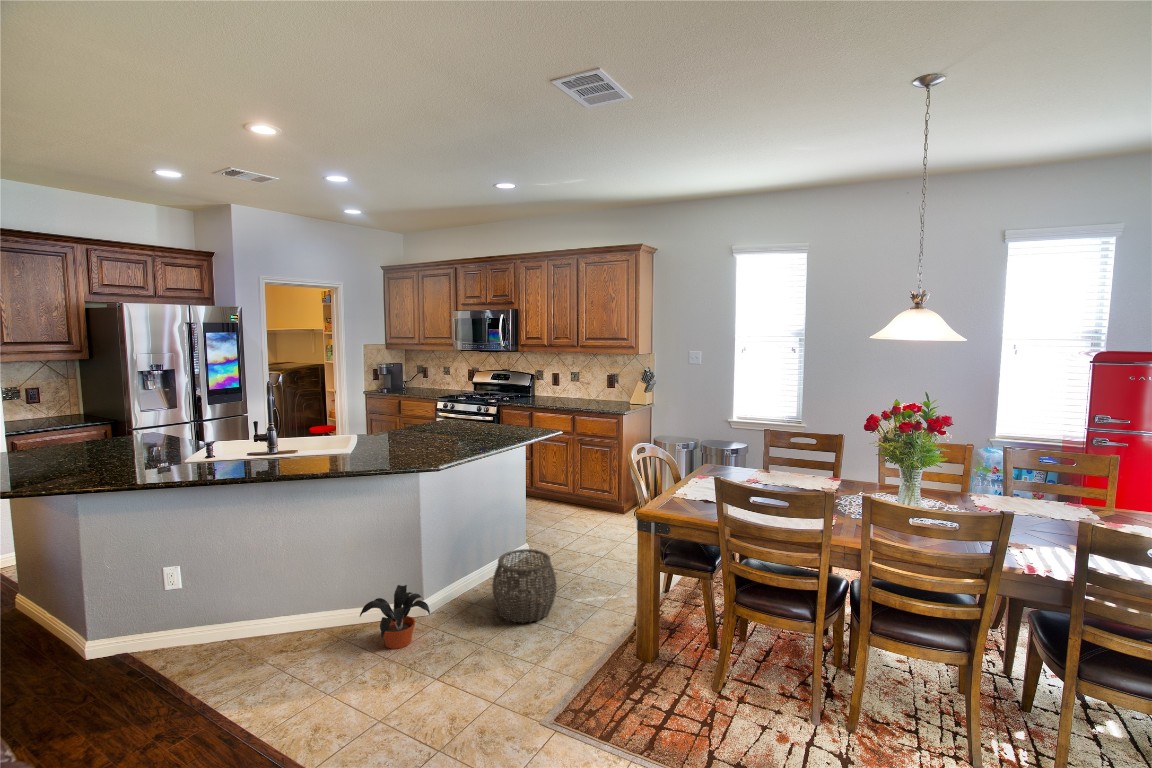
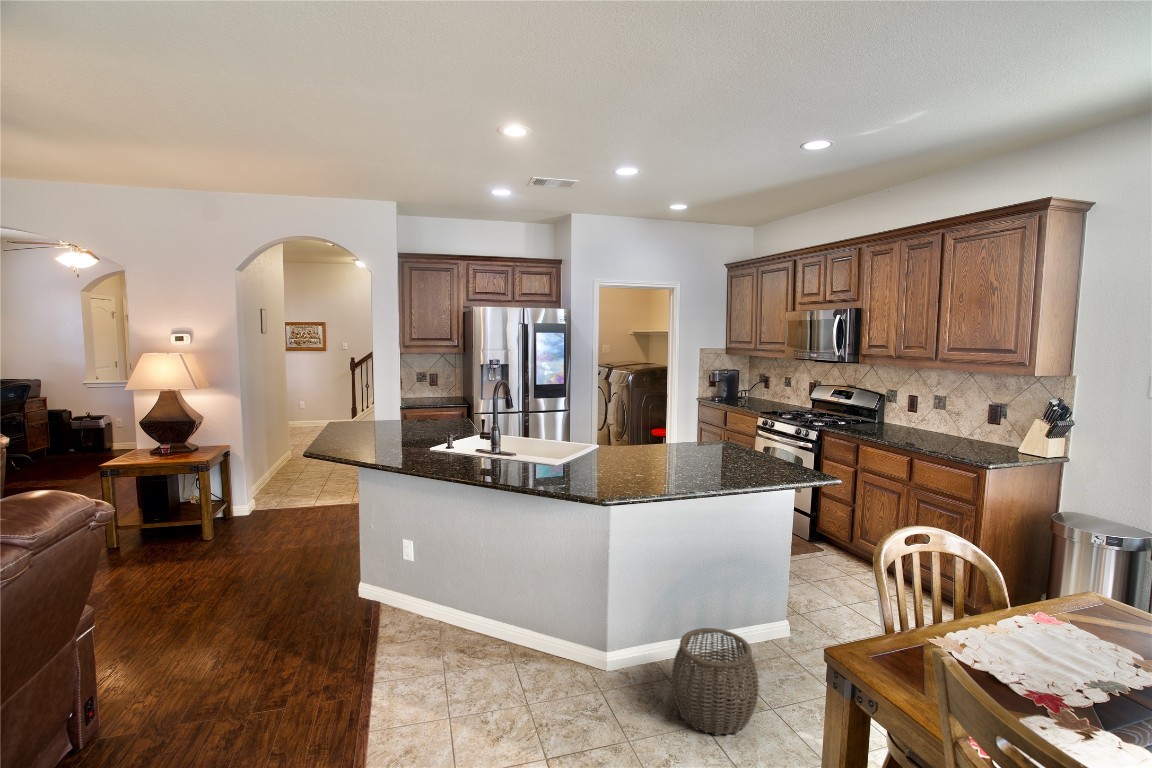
potted plant: present [360,585,430,649] -> none [519,624,591,696]

